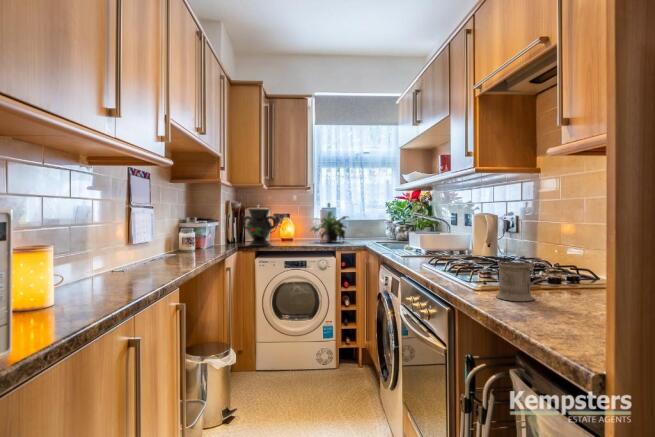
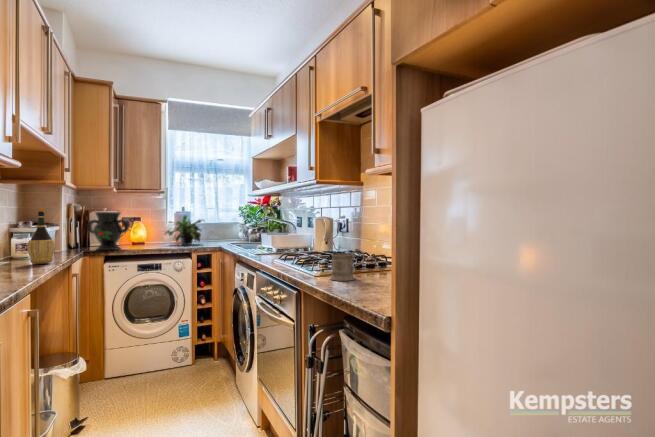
wine bottle: none [187,205,209,258] -> present [27,208,55,264]

